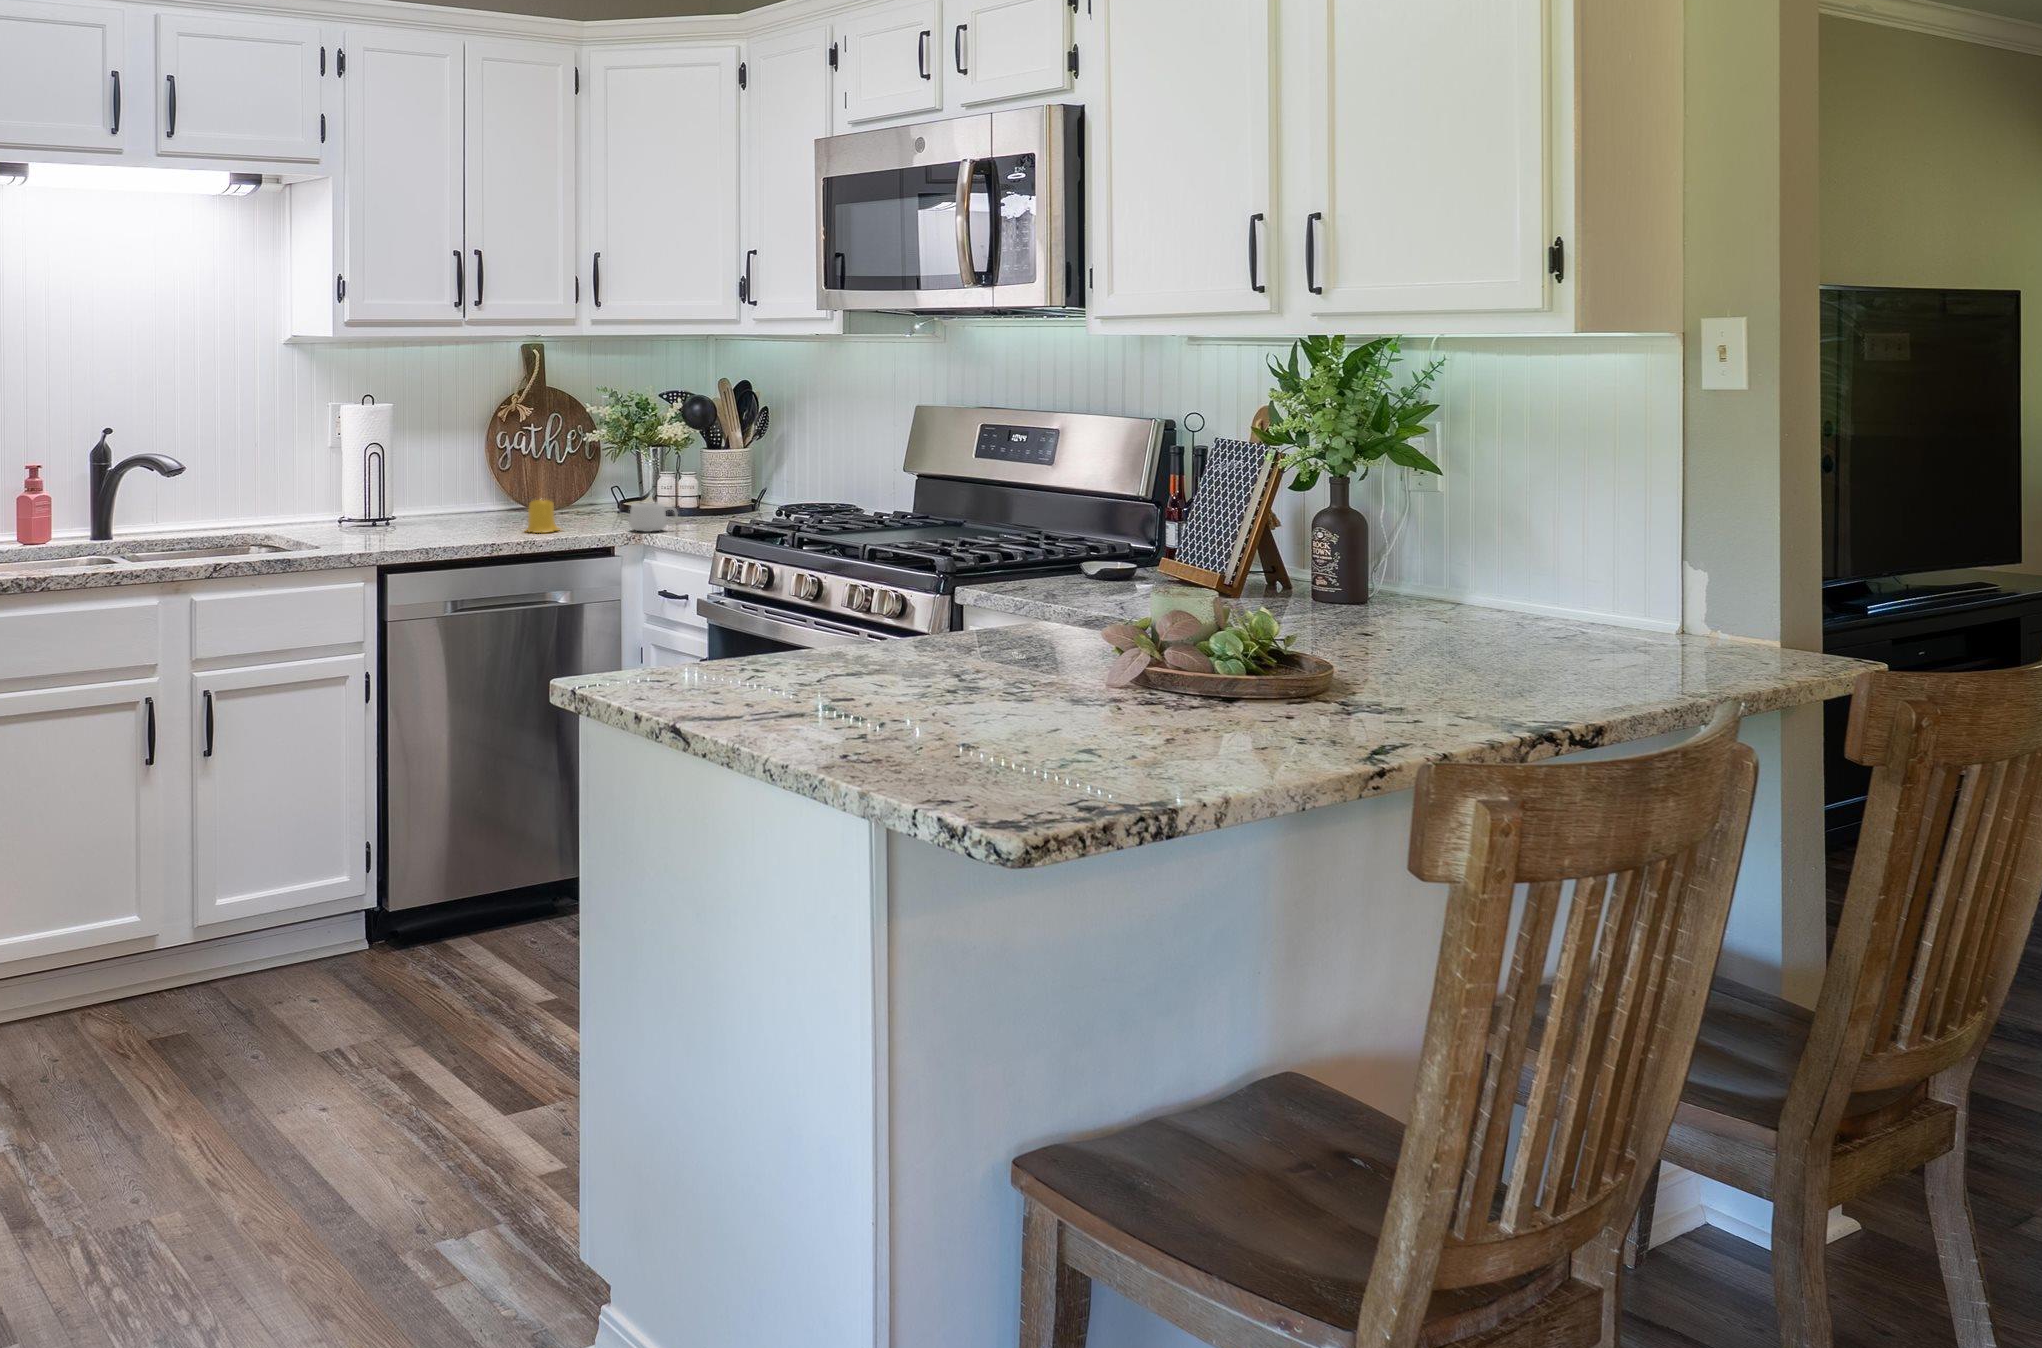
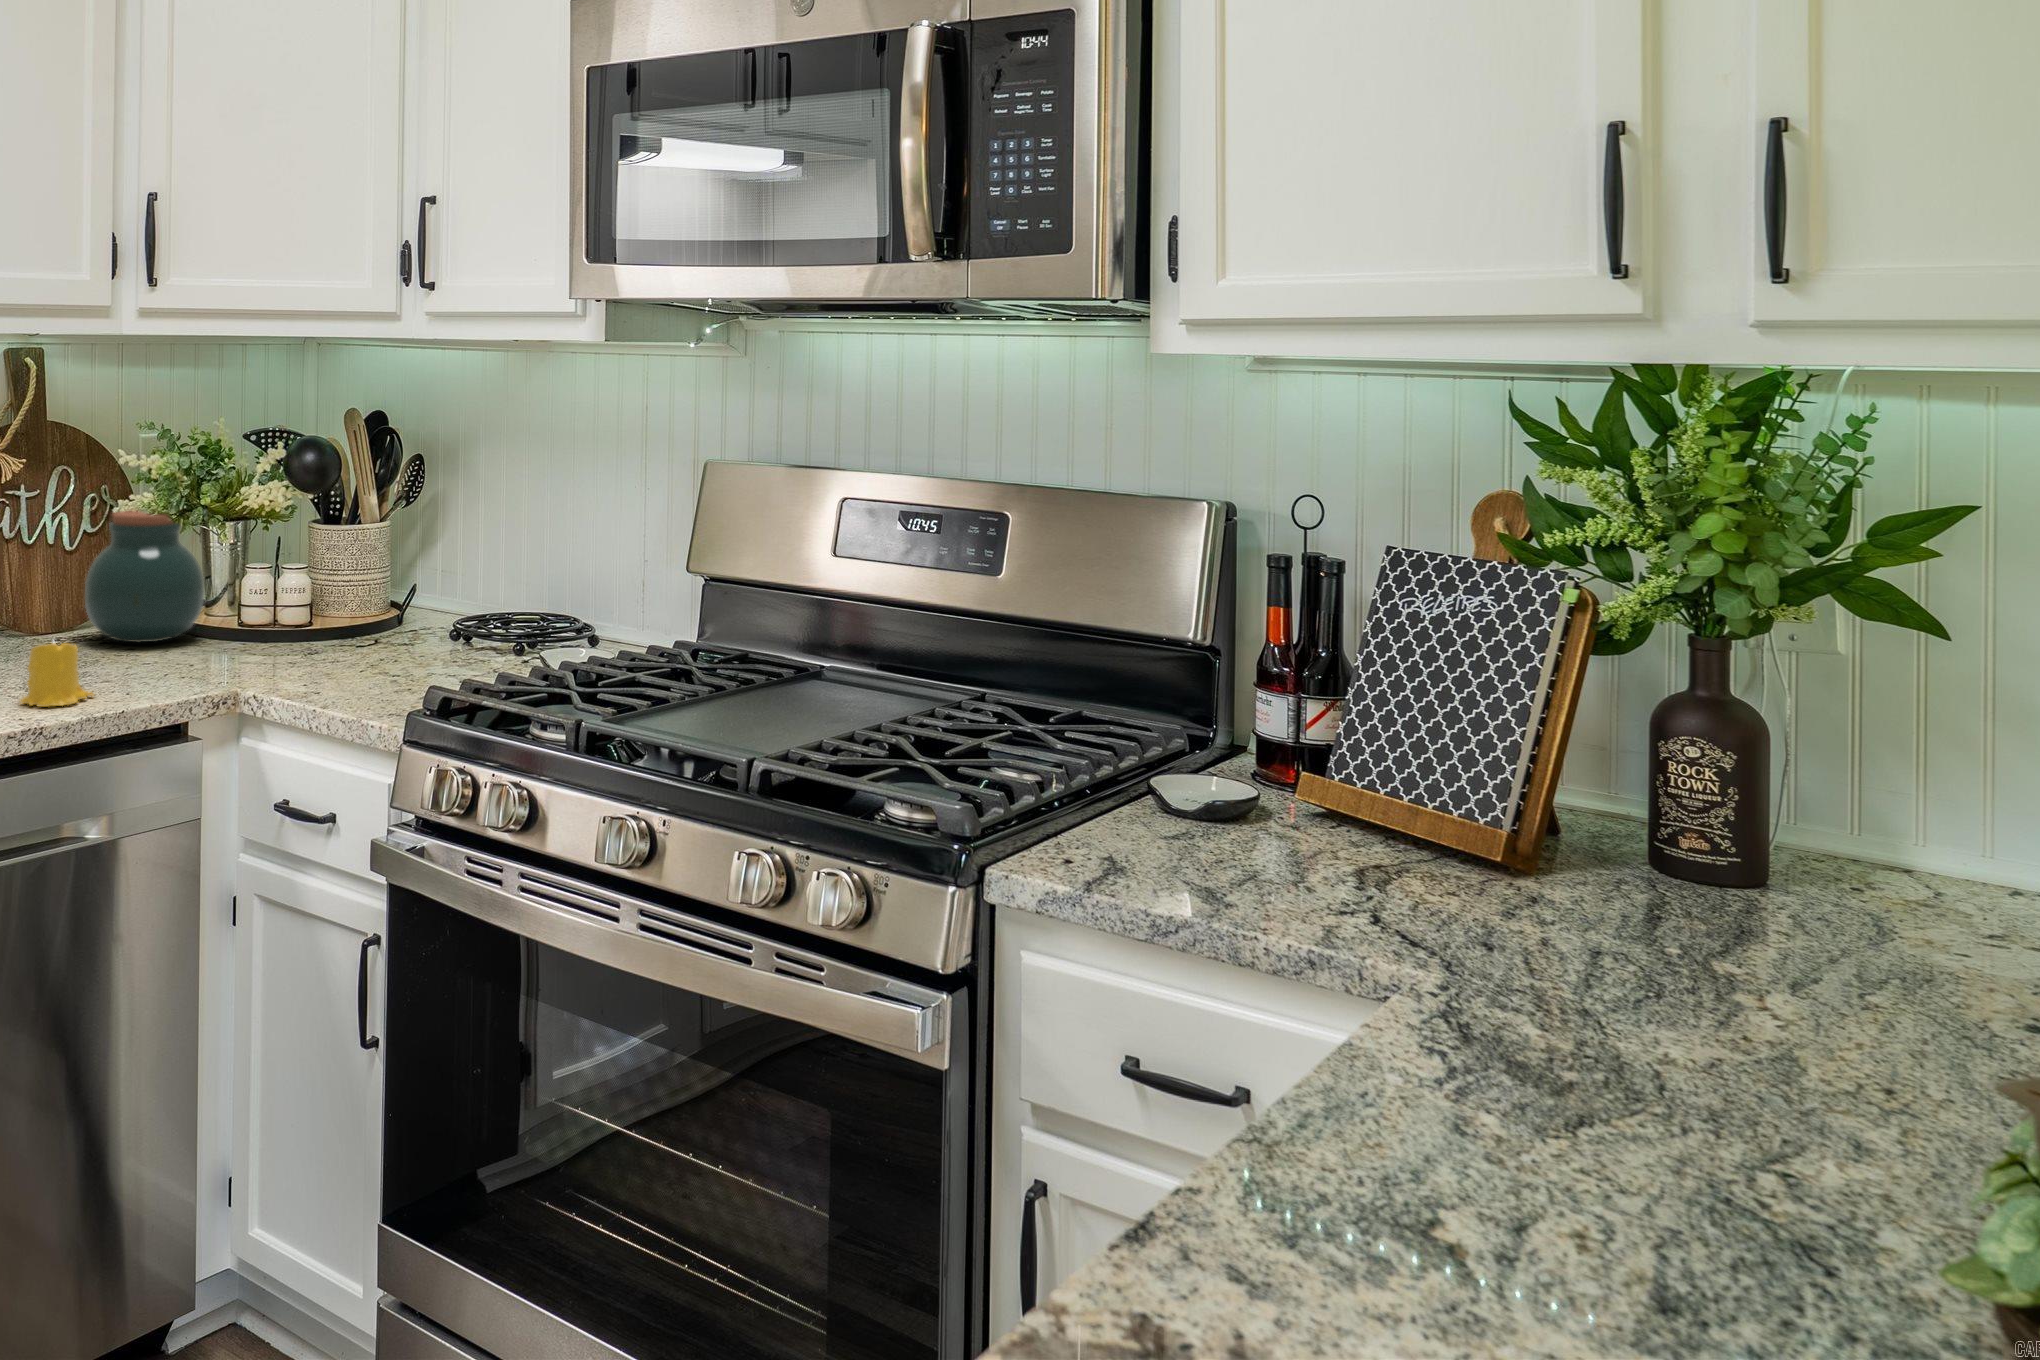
jar: none [565,438,633,514] -> present [85,510,204,643]
mug: present [629,502,678,532] -> none [219,637,308,694]

